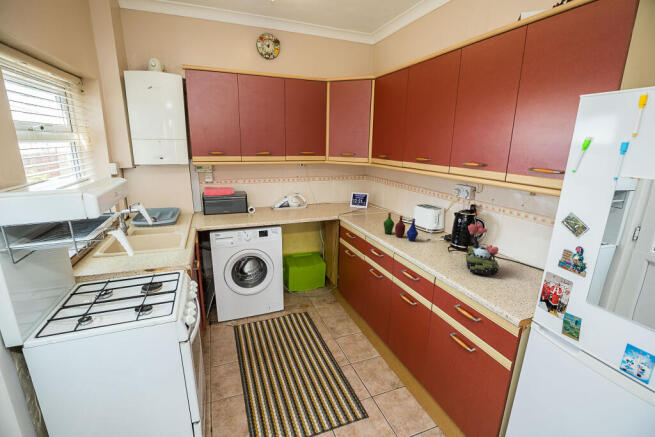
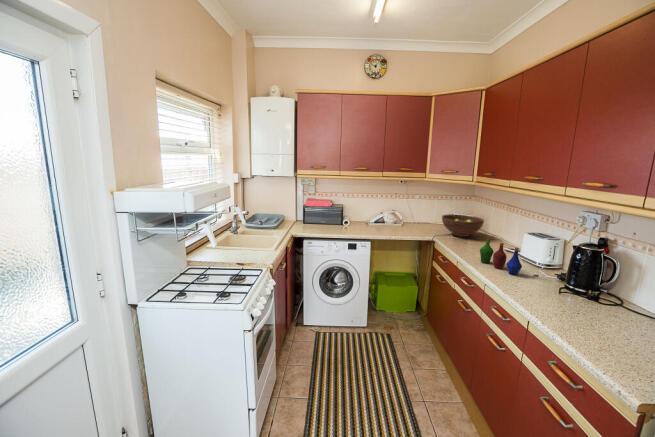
fruit bowl: none [343,194,378,213] -> present [442,214,484,237]
plant: present [466,224,499,275] -> none [577,261,628,333]

